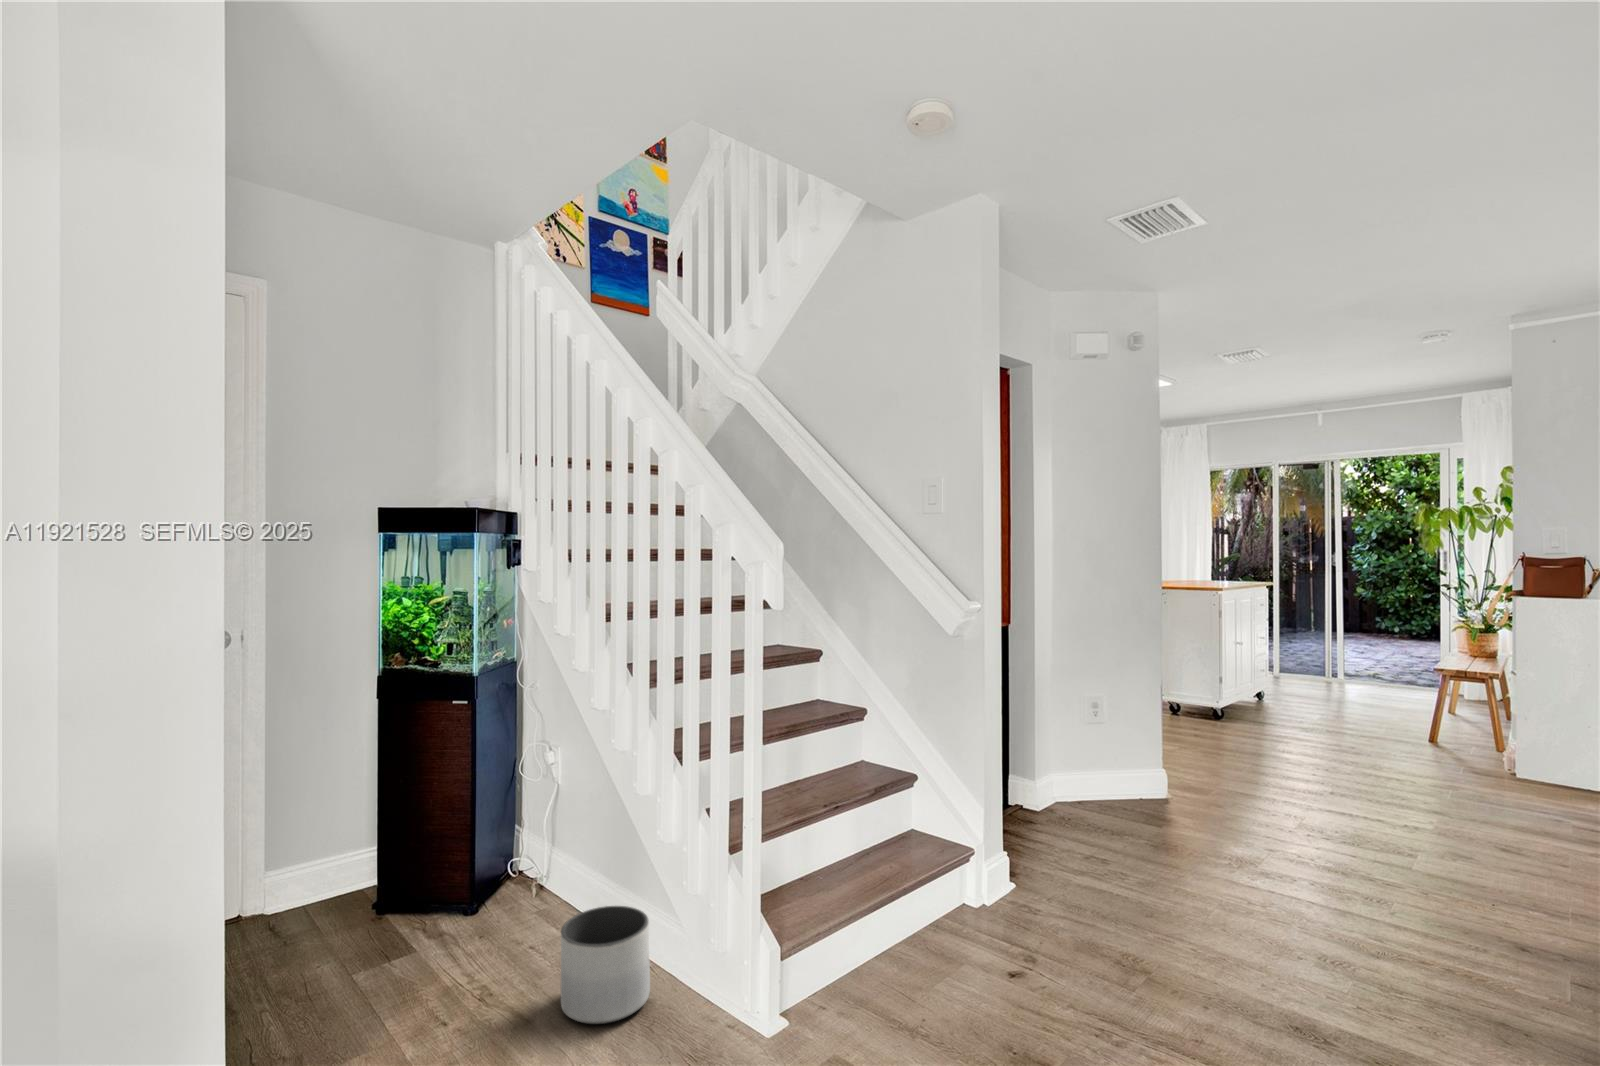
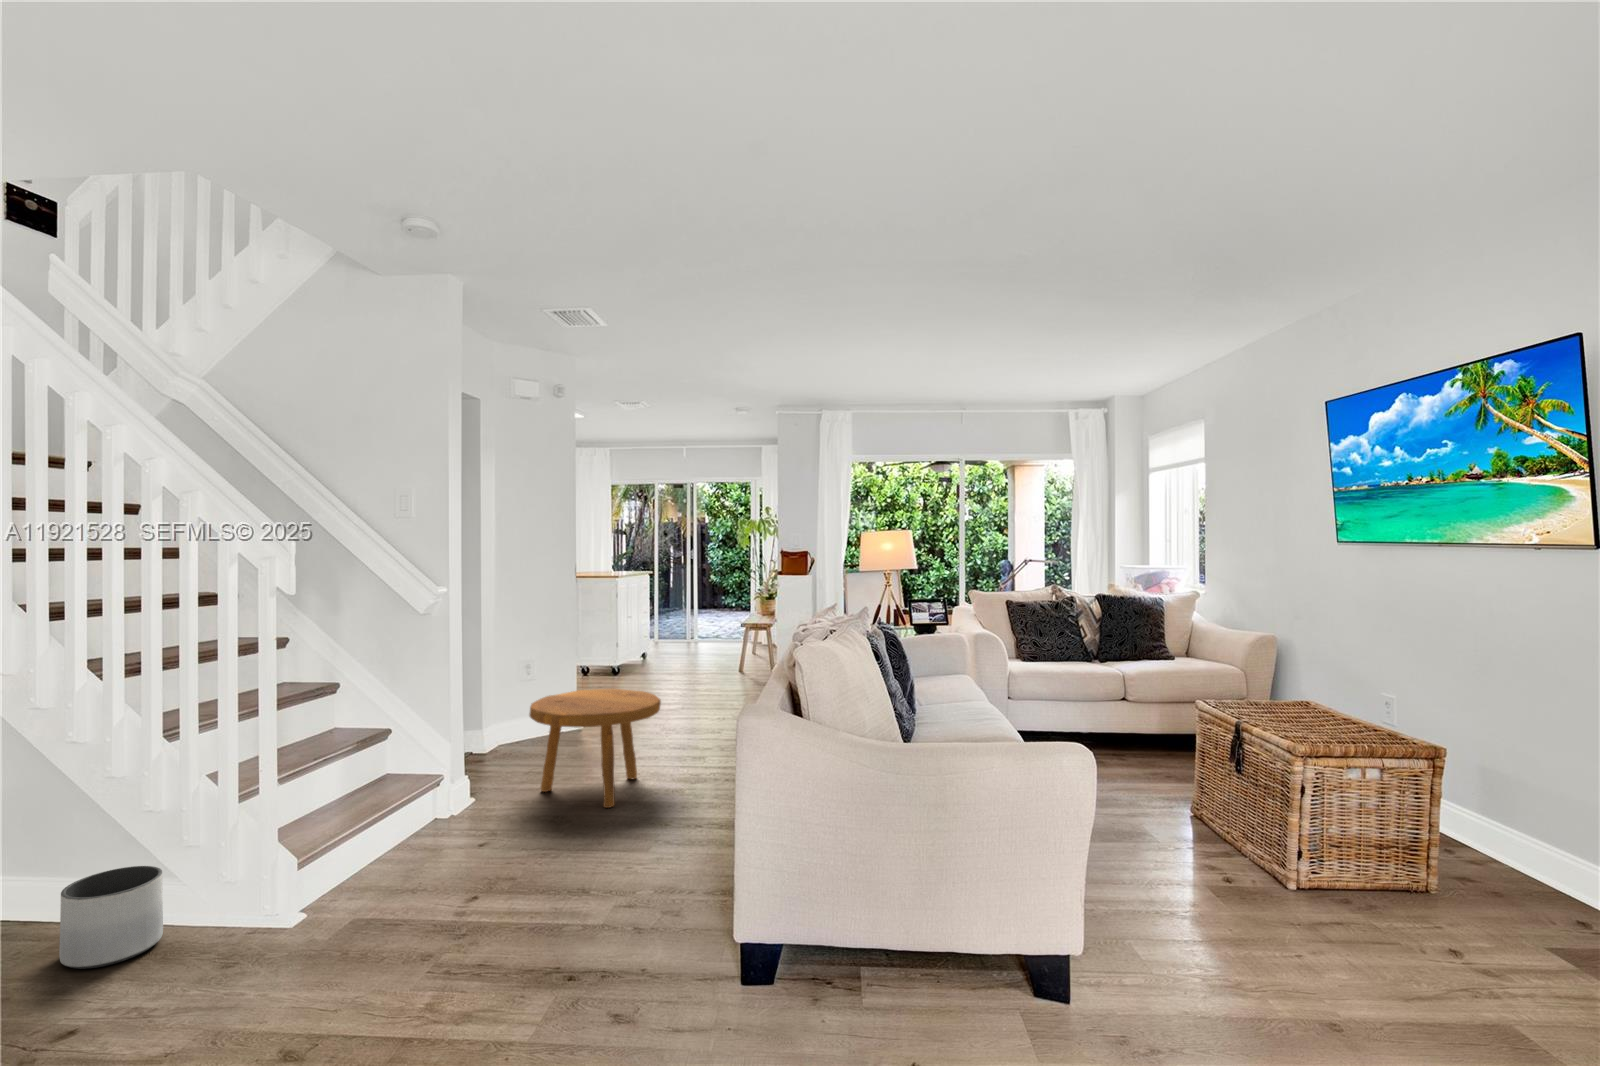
footstool: none [1084,756,1297,959] -> present [529,689,661,808]

